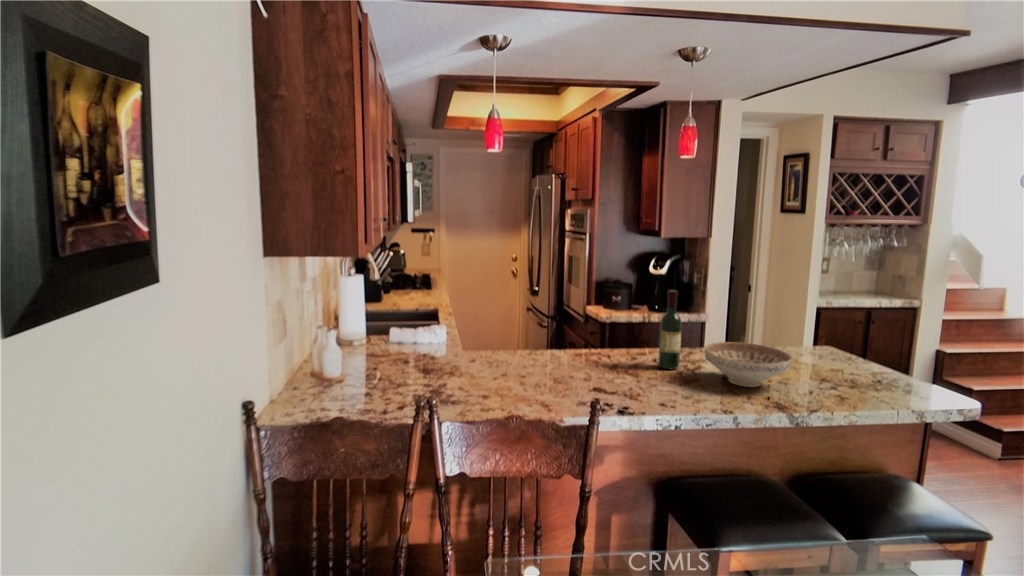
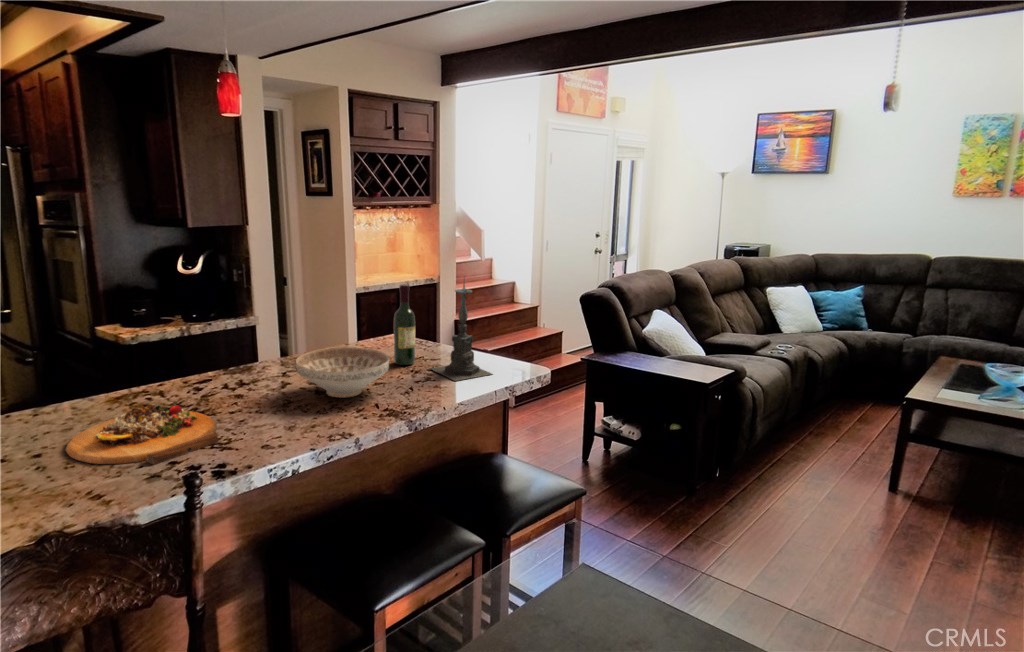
candle holder: none [844,289,922,401] -> present [430,278,492,381]
wine bottle: present [658,290,681,370] -> present [394,284,415,365]
cutting board: none [545,357,635,396] -> present [66,405,219,465]

